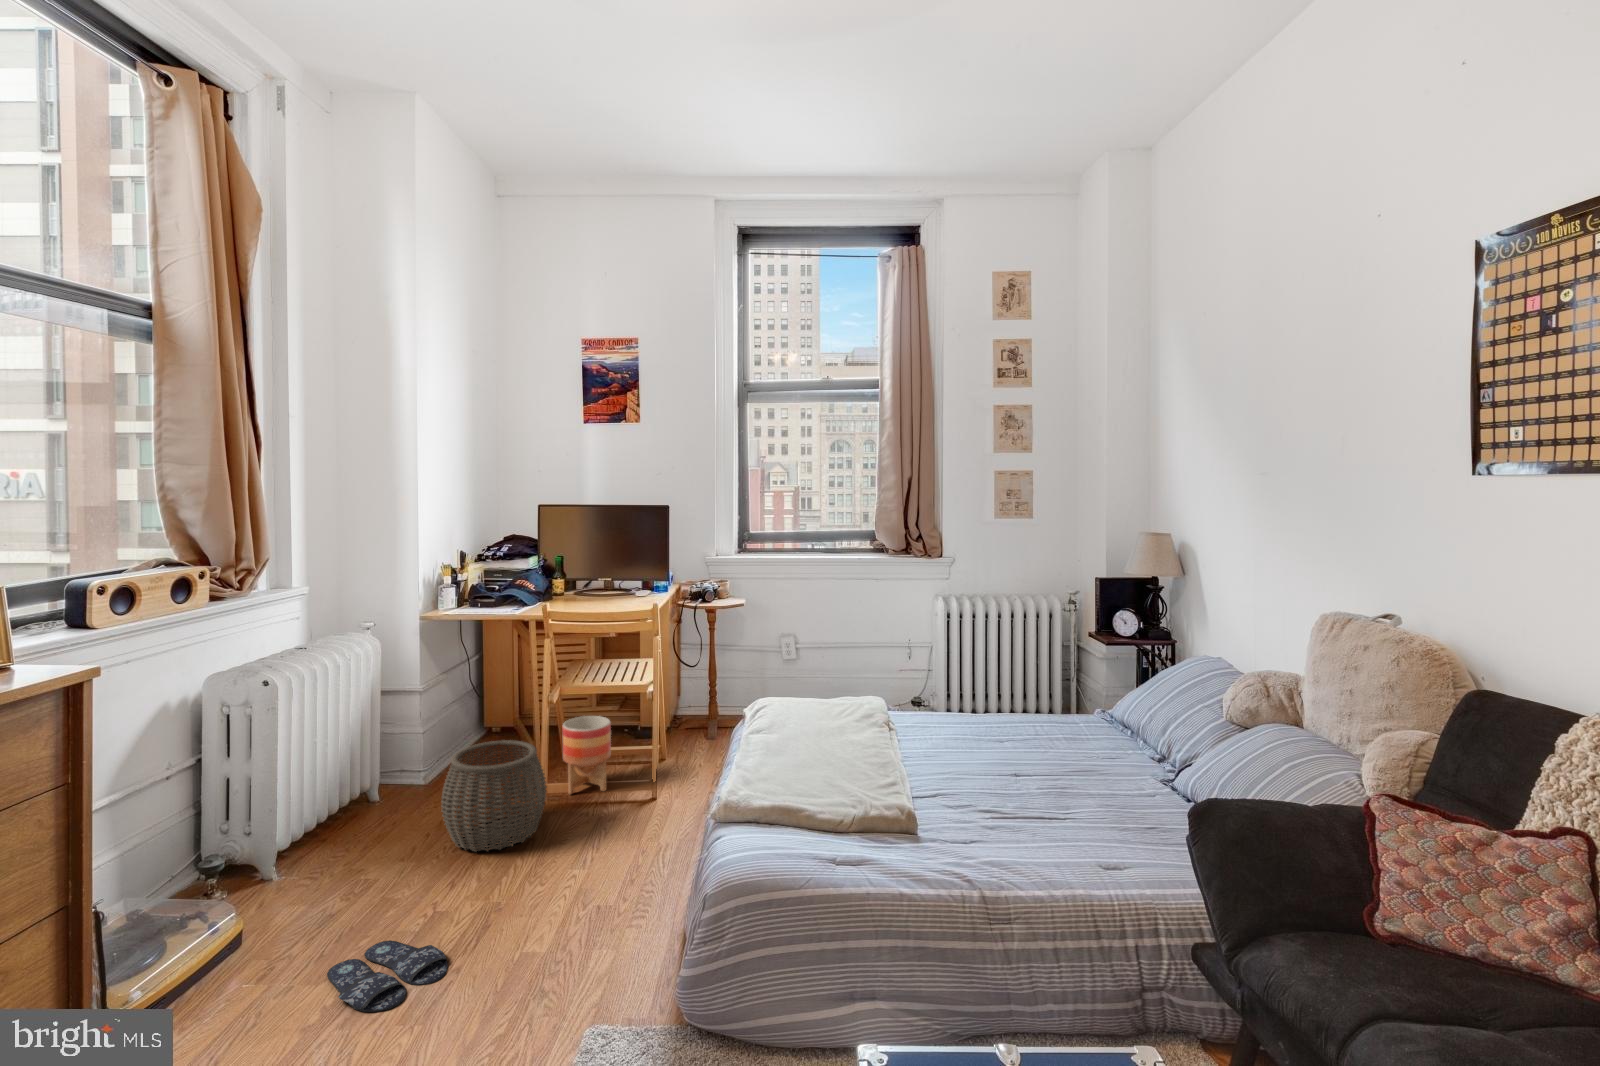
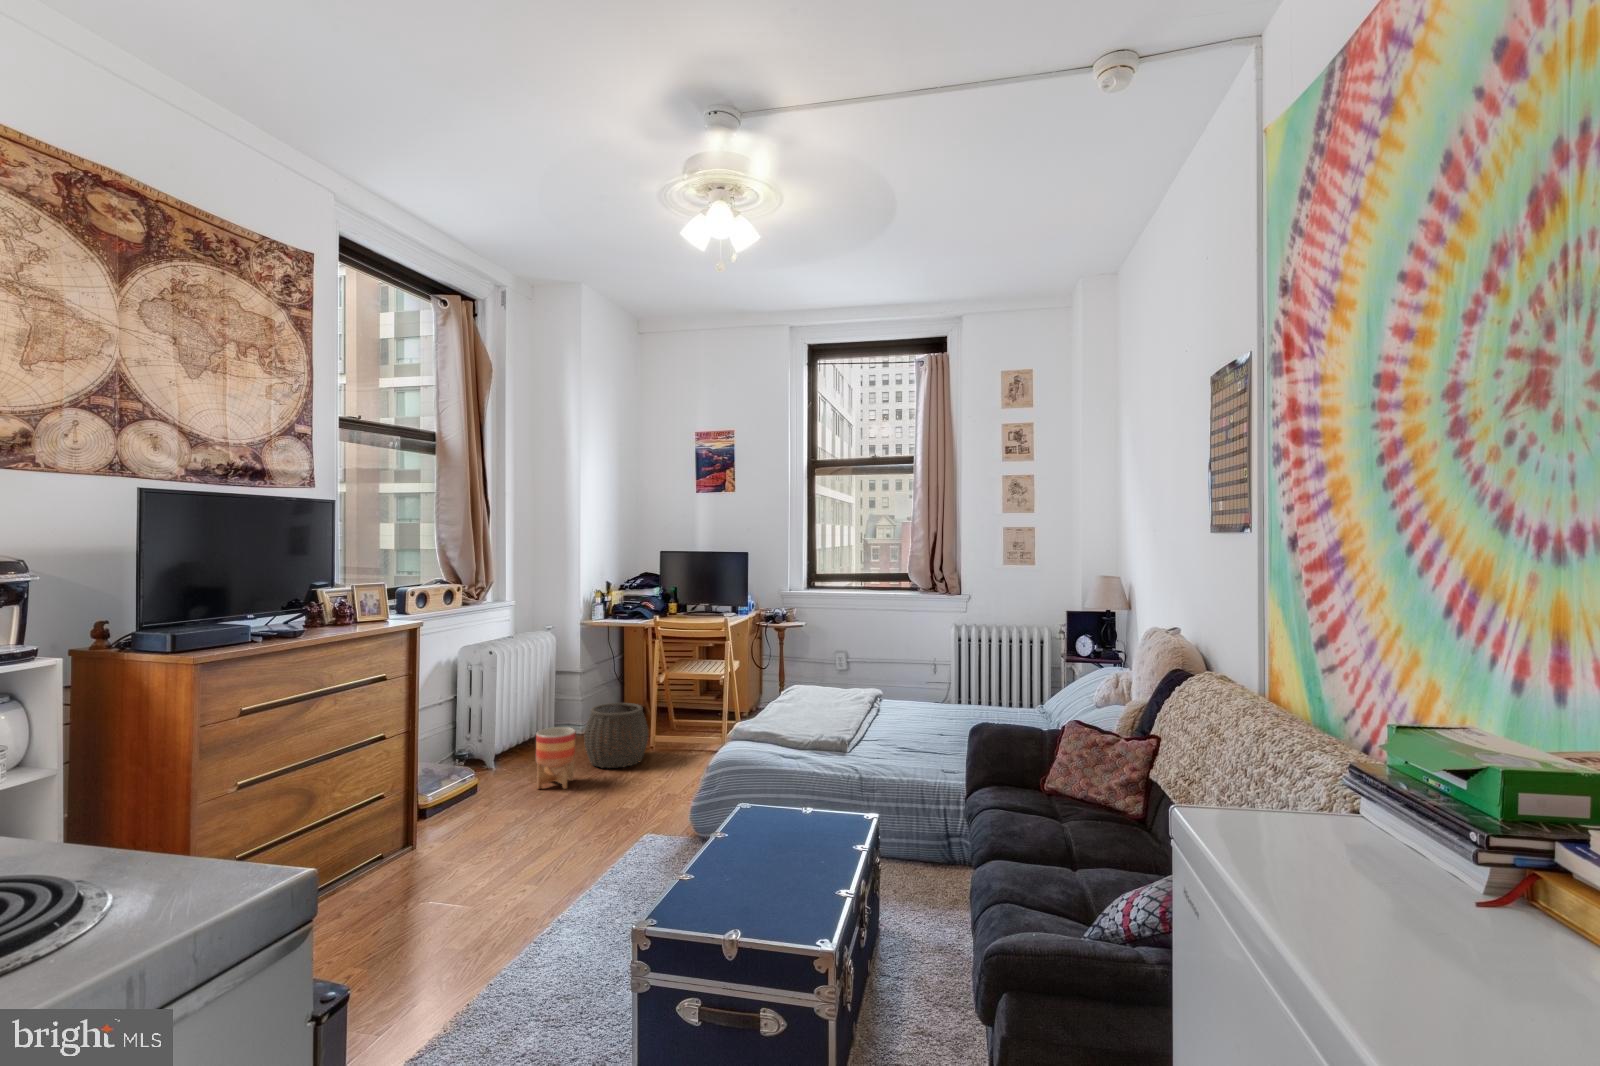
planter: present [562,716,611,794] -> present [536,727,576,789]
slippers: present [327,940,448,1012] -> none [515,799,576,823]

